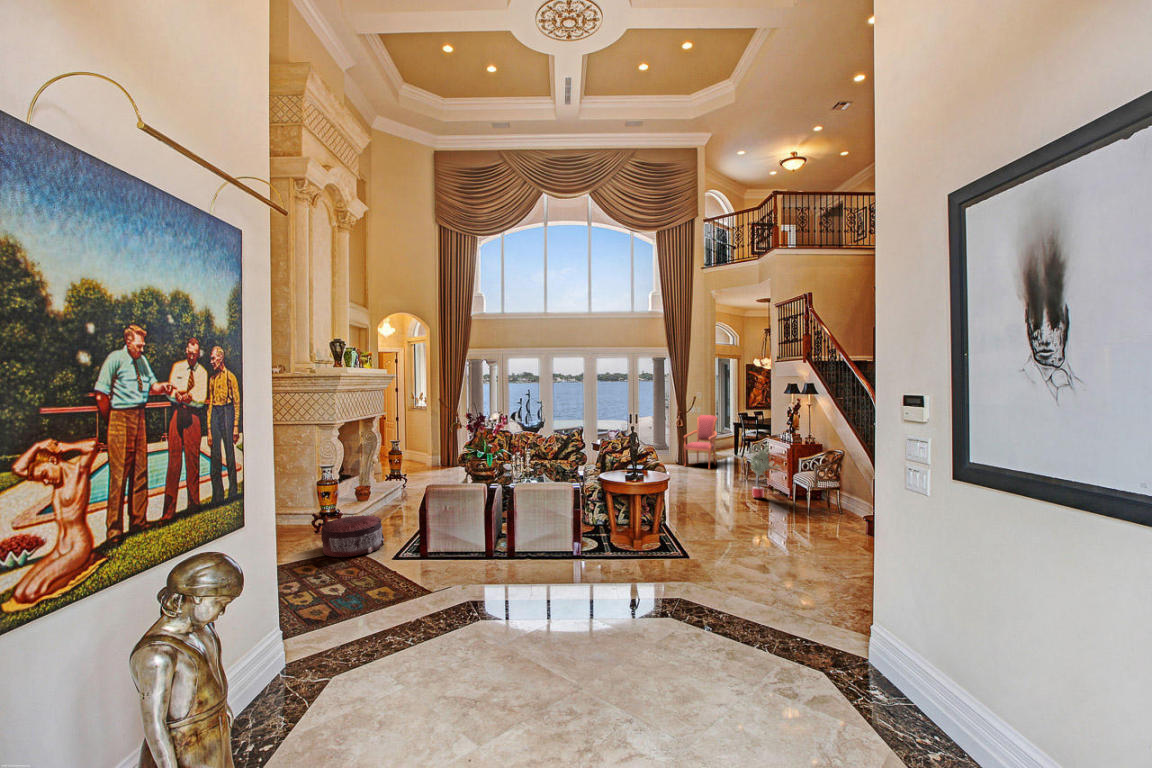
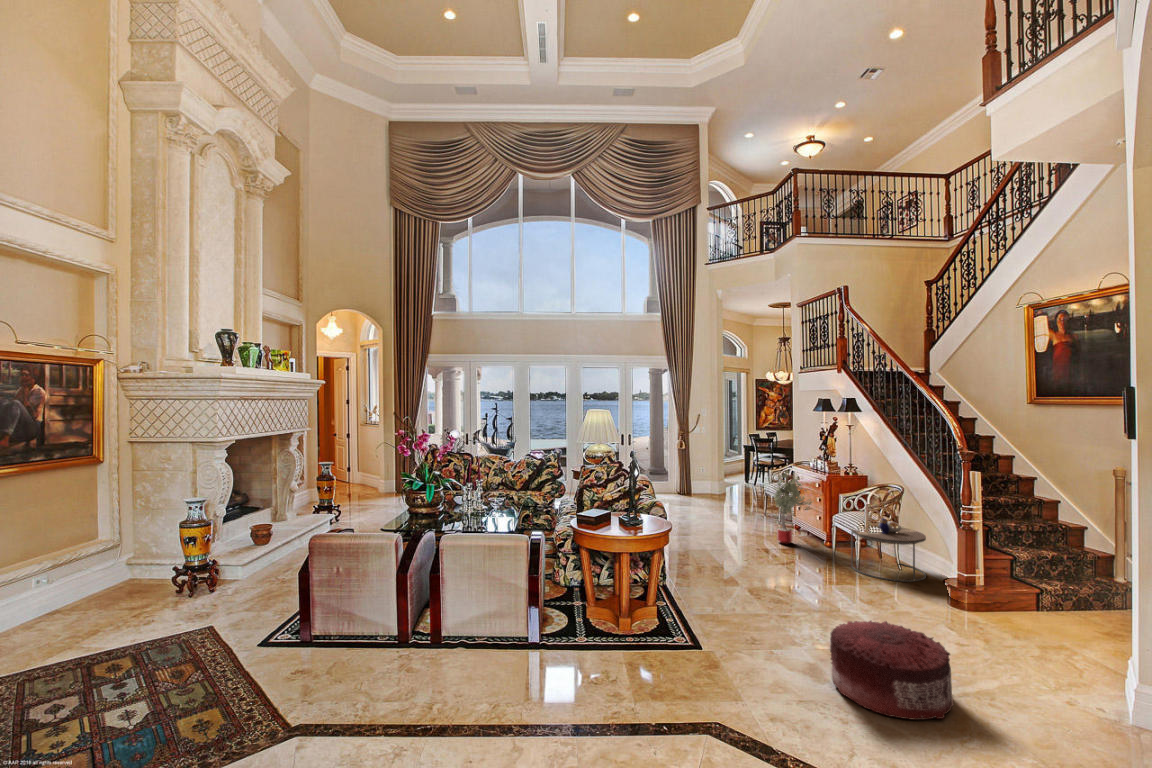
armchair: present [684,415,717,468] -> none [685,437,726,502]
side table: none [804,477,858,522] -> present [851,518,926,582]
pouf: present [321,515,384,557] -> present [830,621,953,720]

